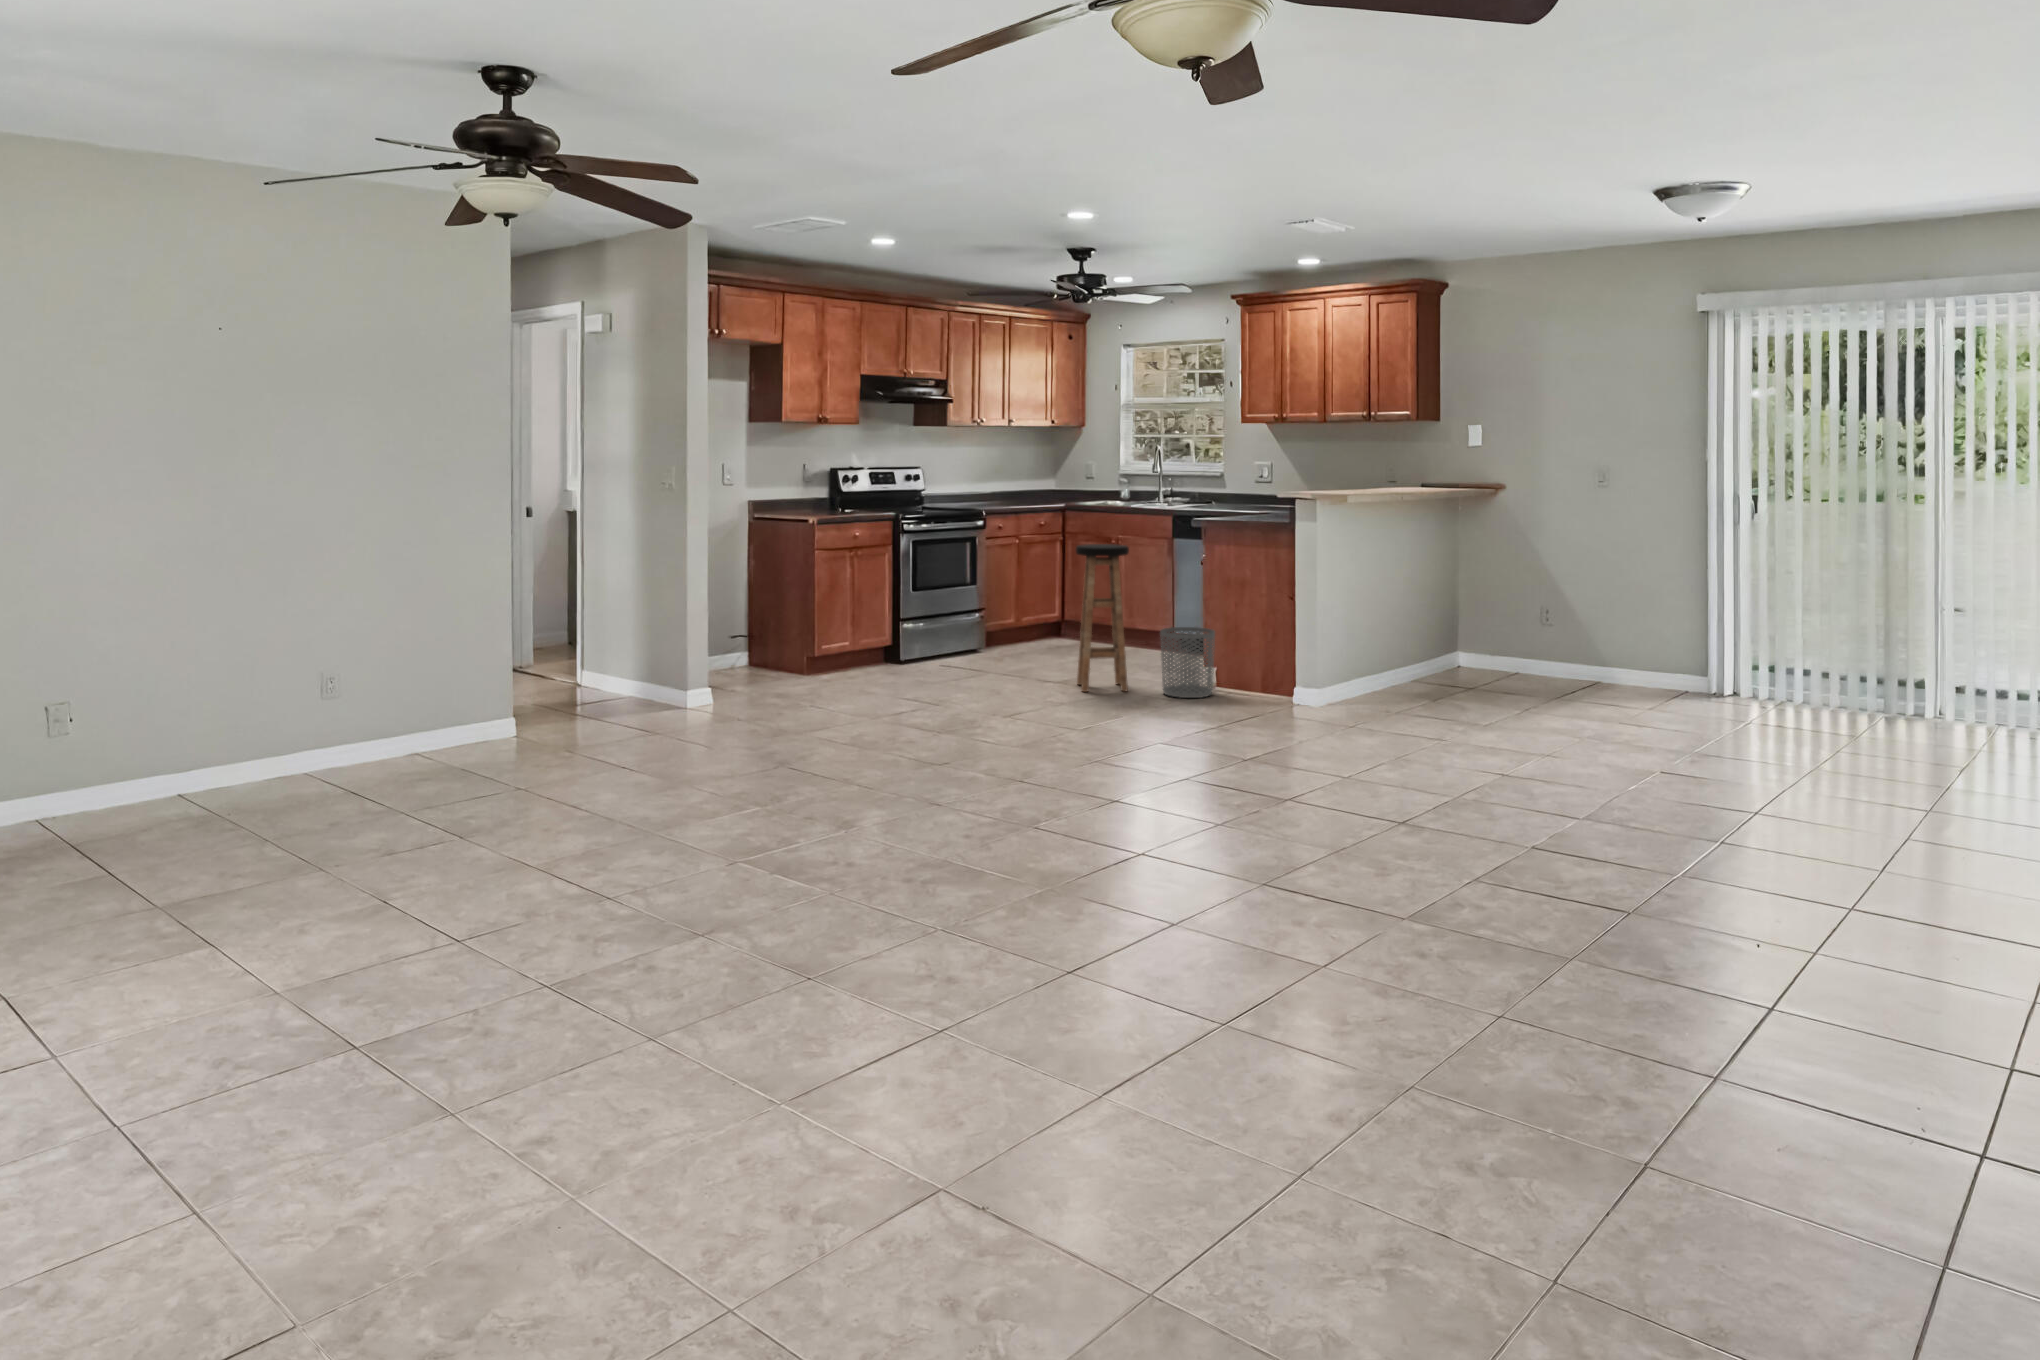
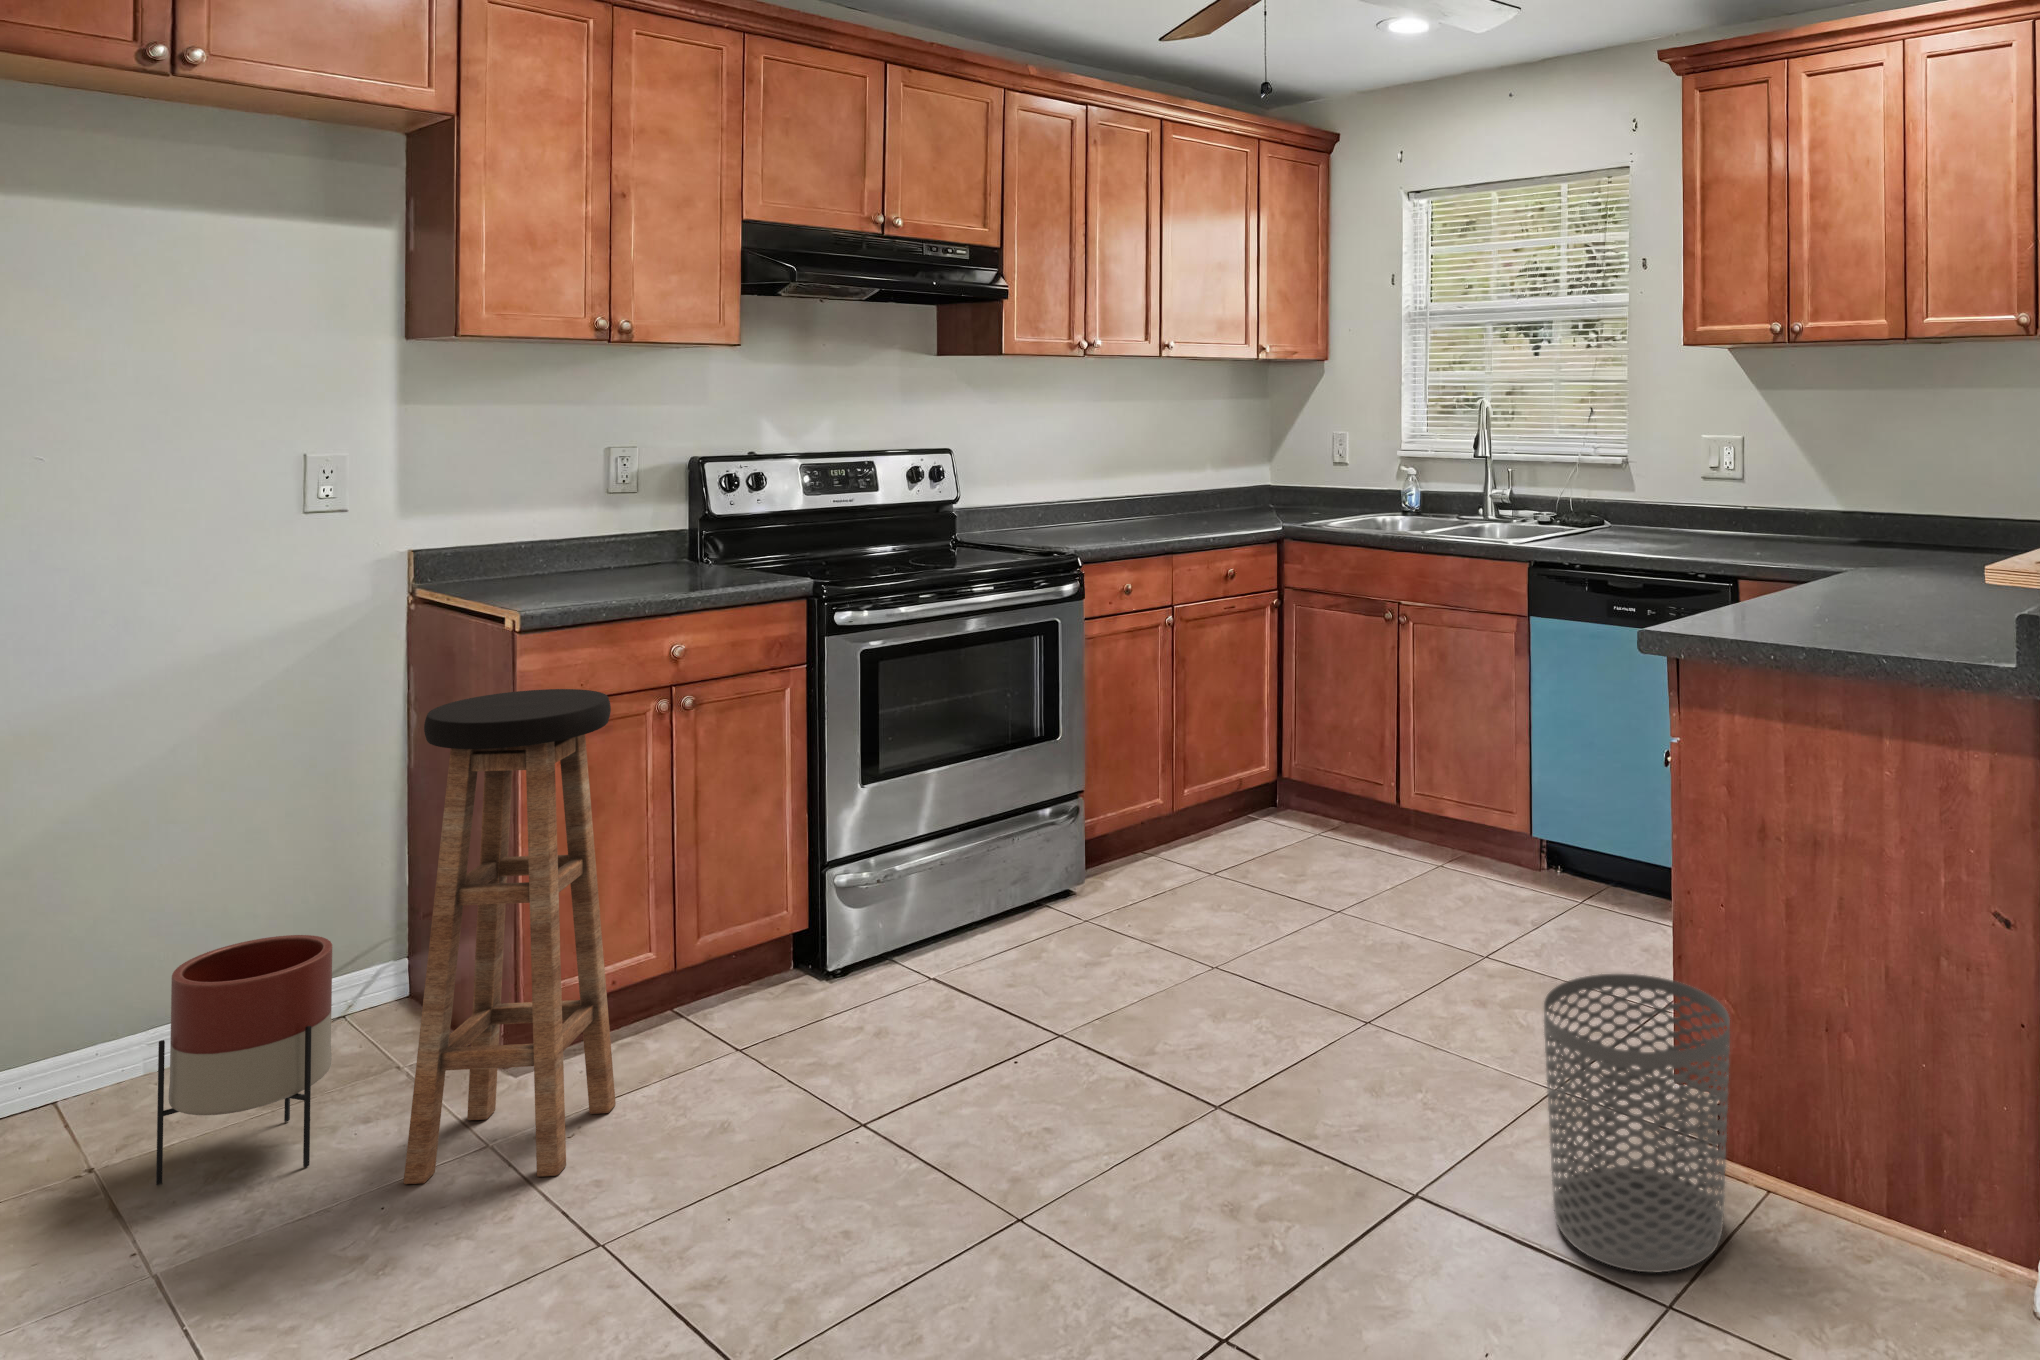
bar stool: present [1076,544,1129,692] -> present [404,689,616,1184]
planter: none [732,621,774,688] -> present [156,935,332,1185]

